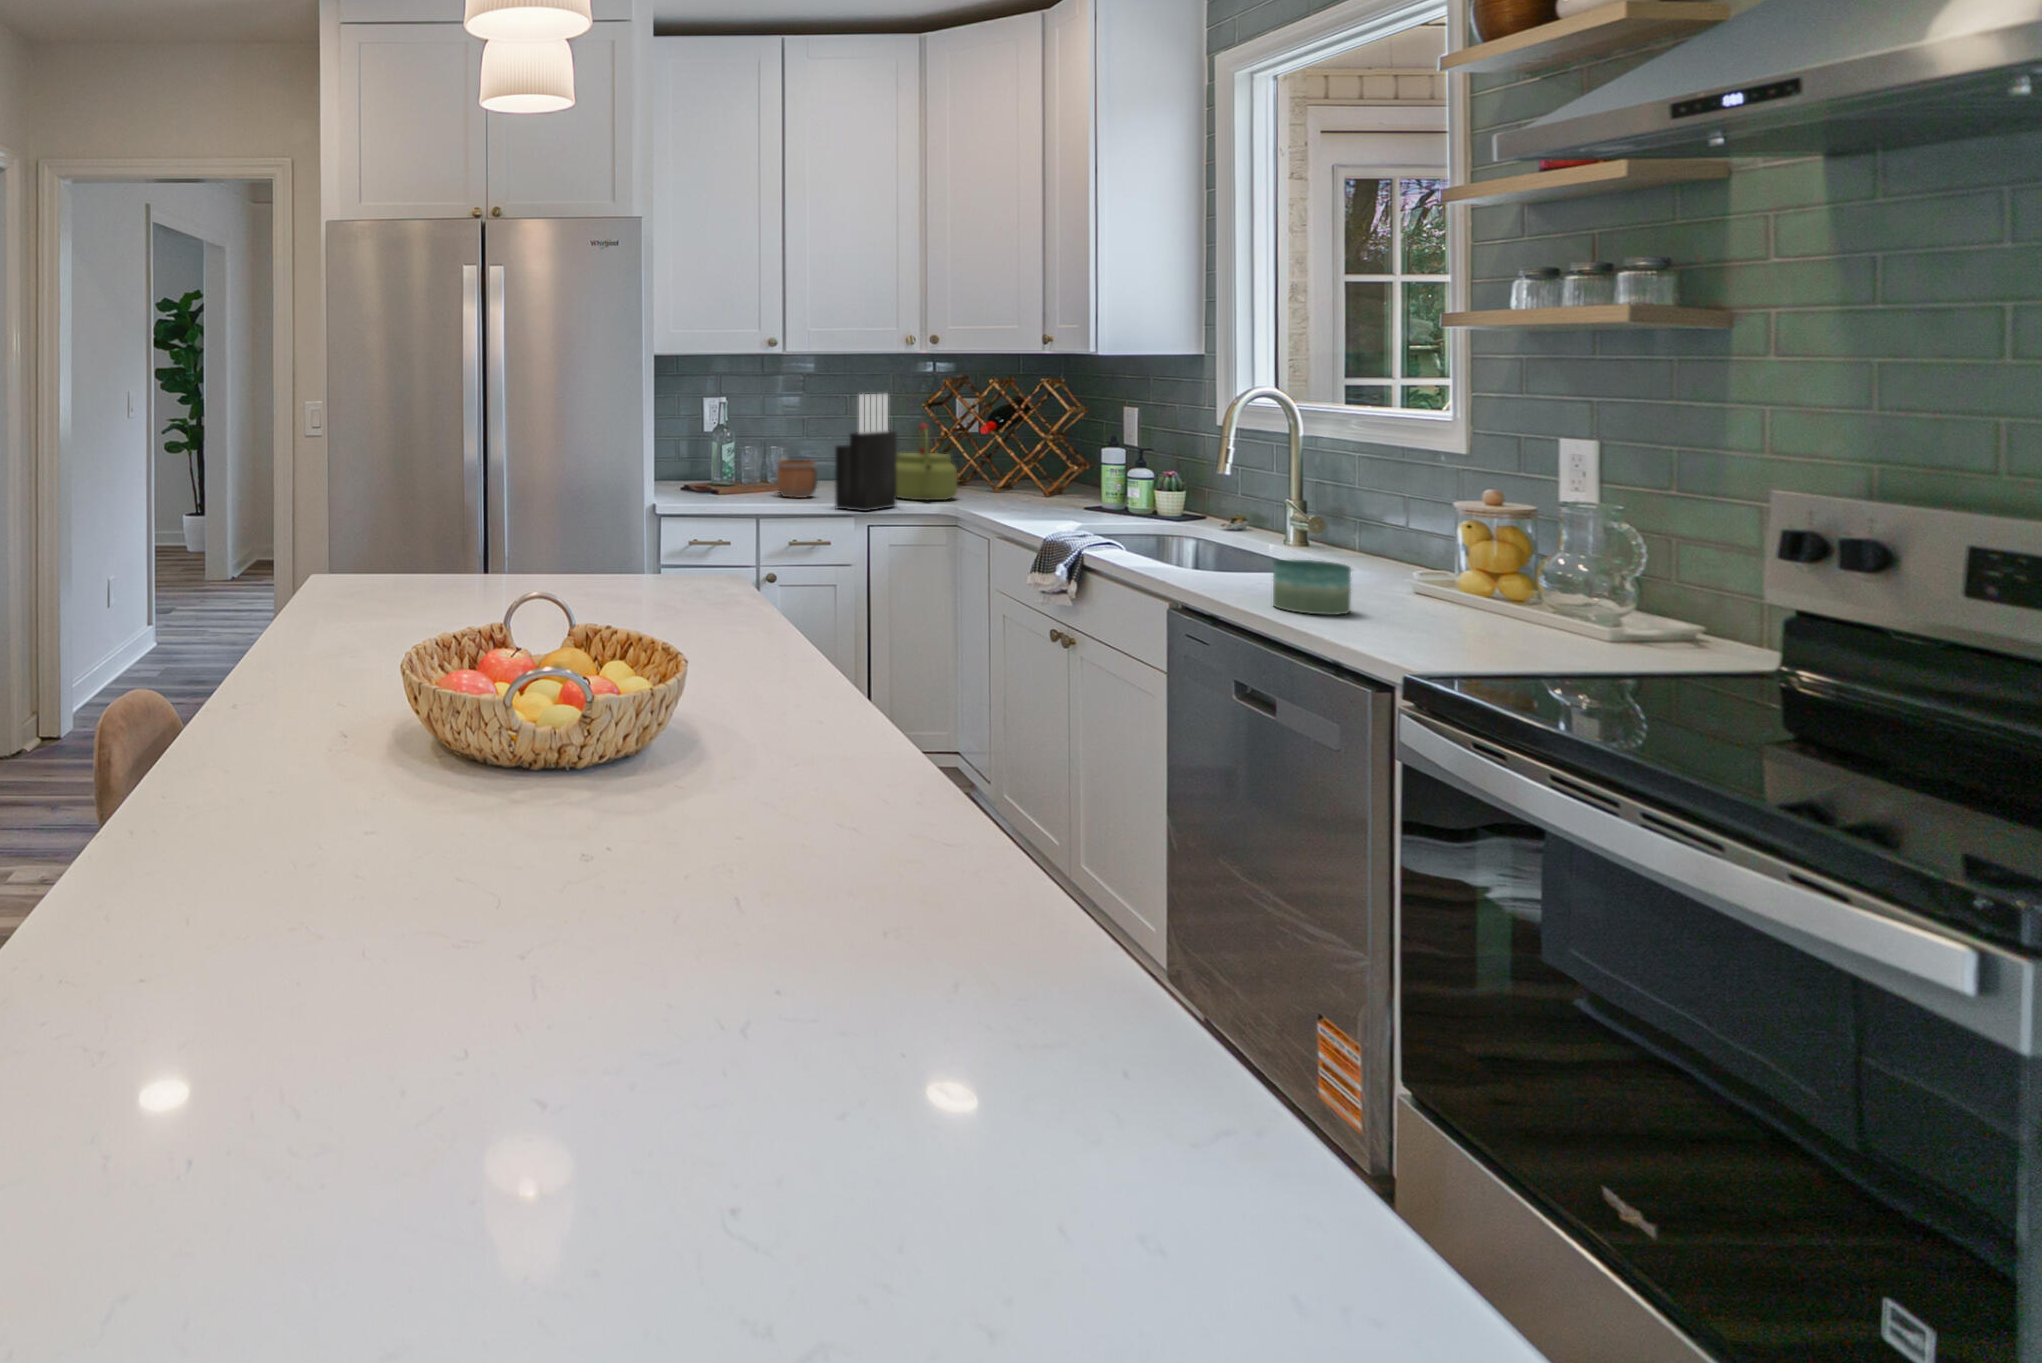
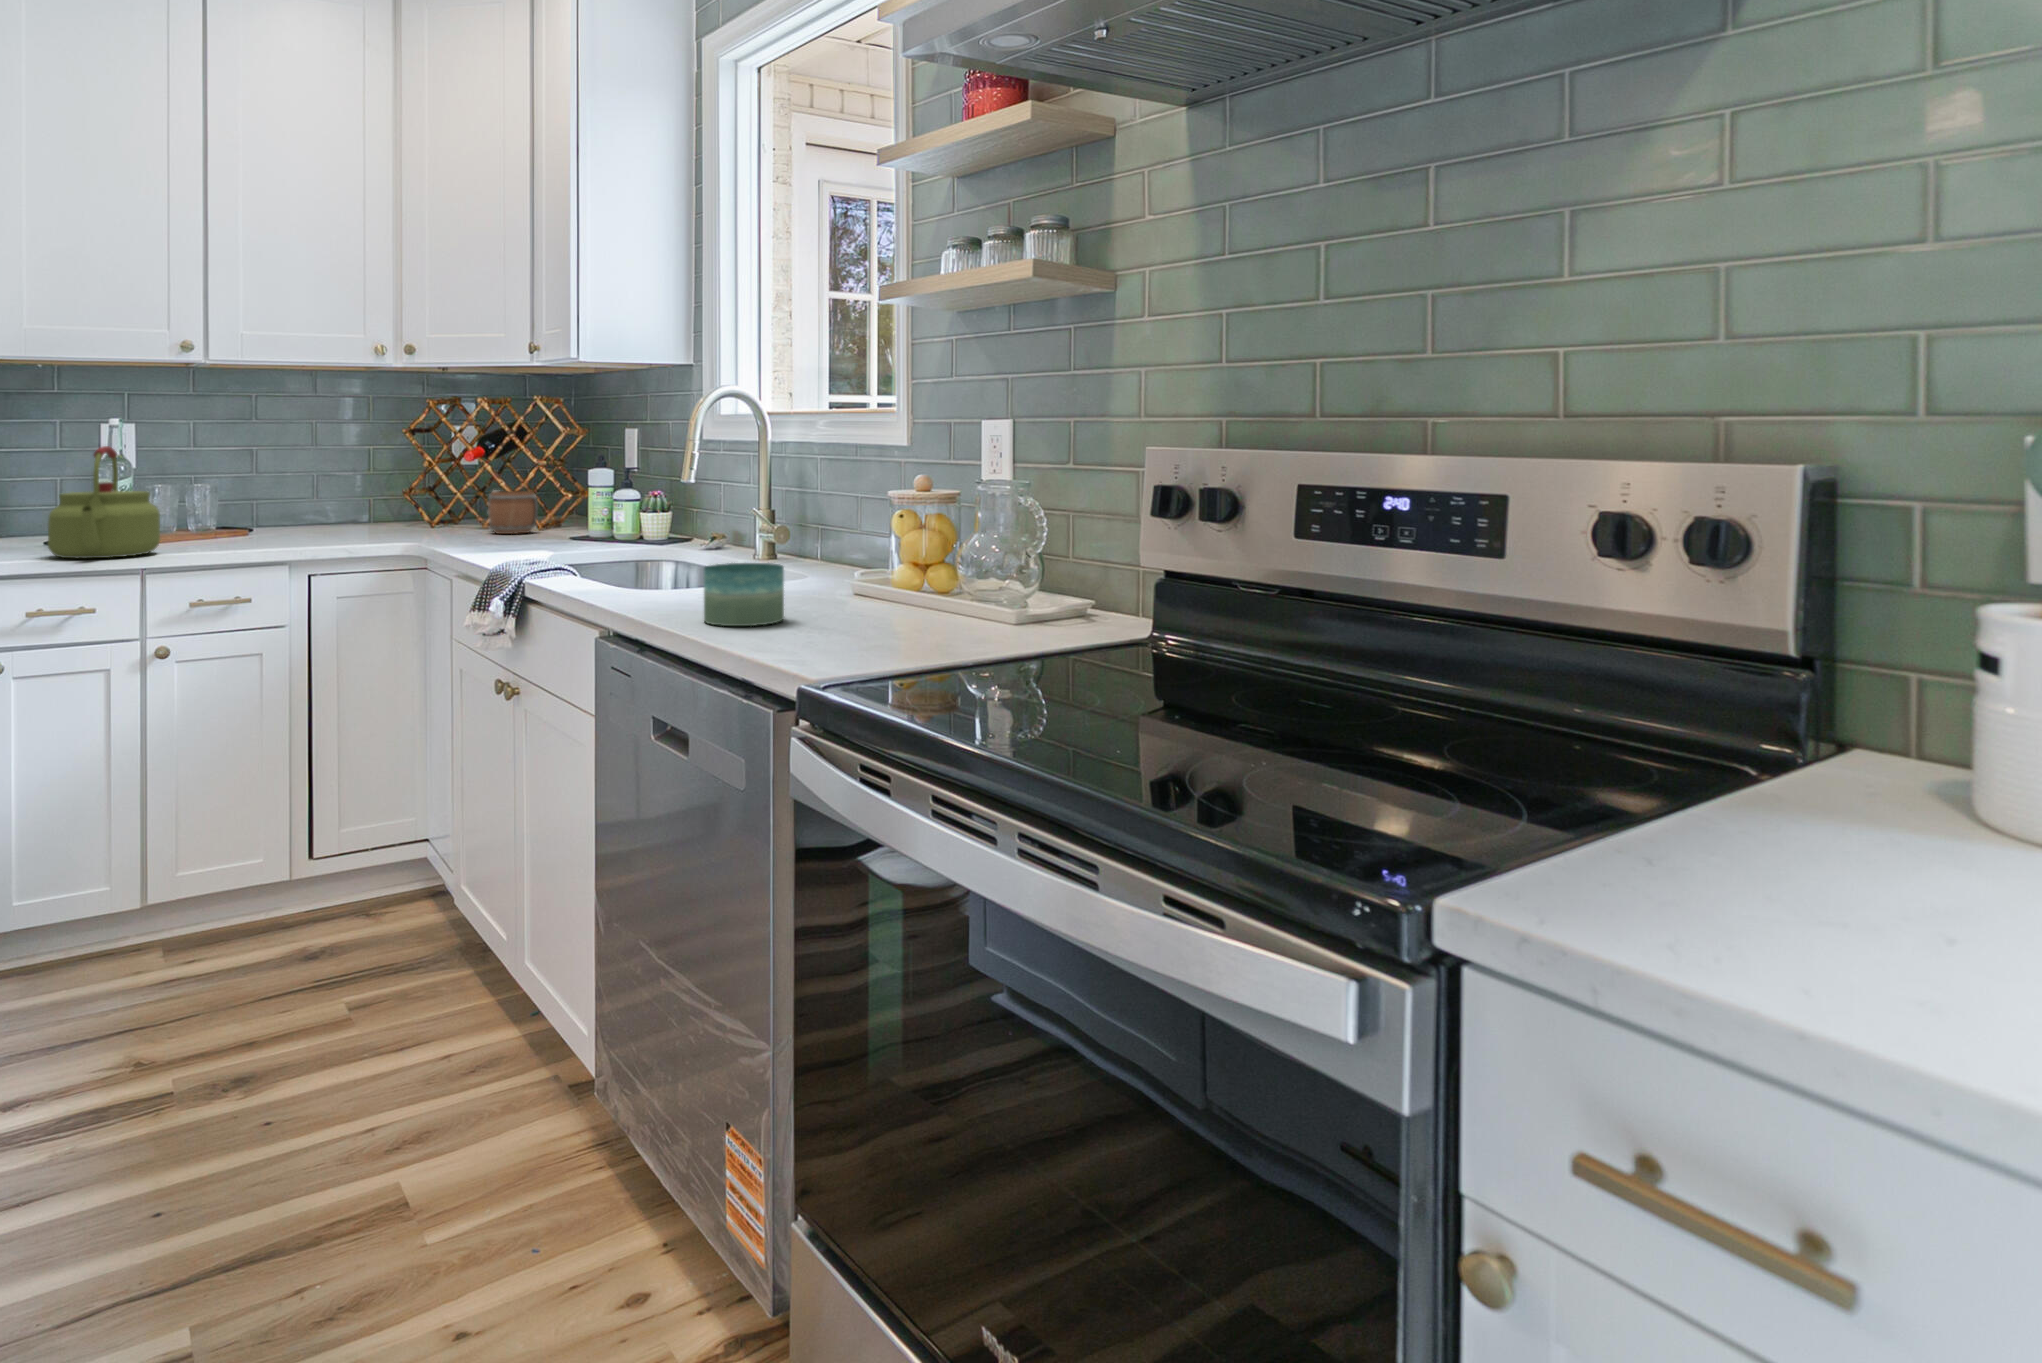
knife block: present [835,394,897,511] -> none [253,403,343,555]
kettle: present [896,423,957,500] -> present [48,446,160,558]
mug: present [777,458,818,498] -> present [488,490,538,534]

